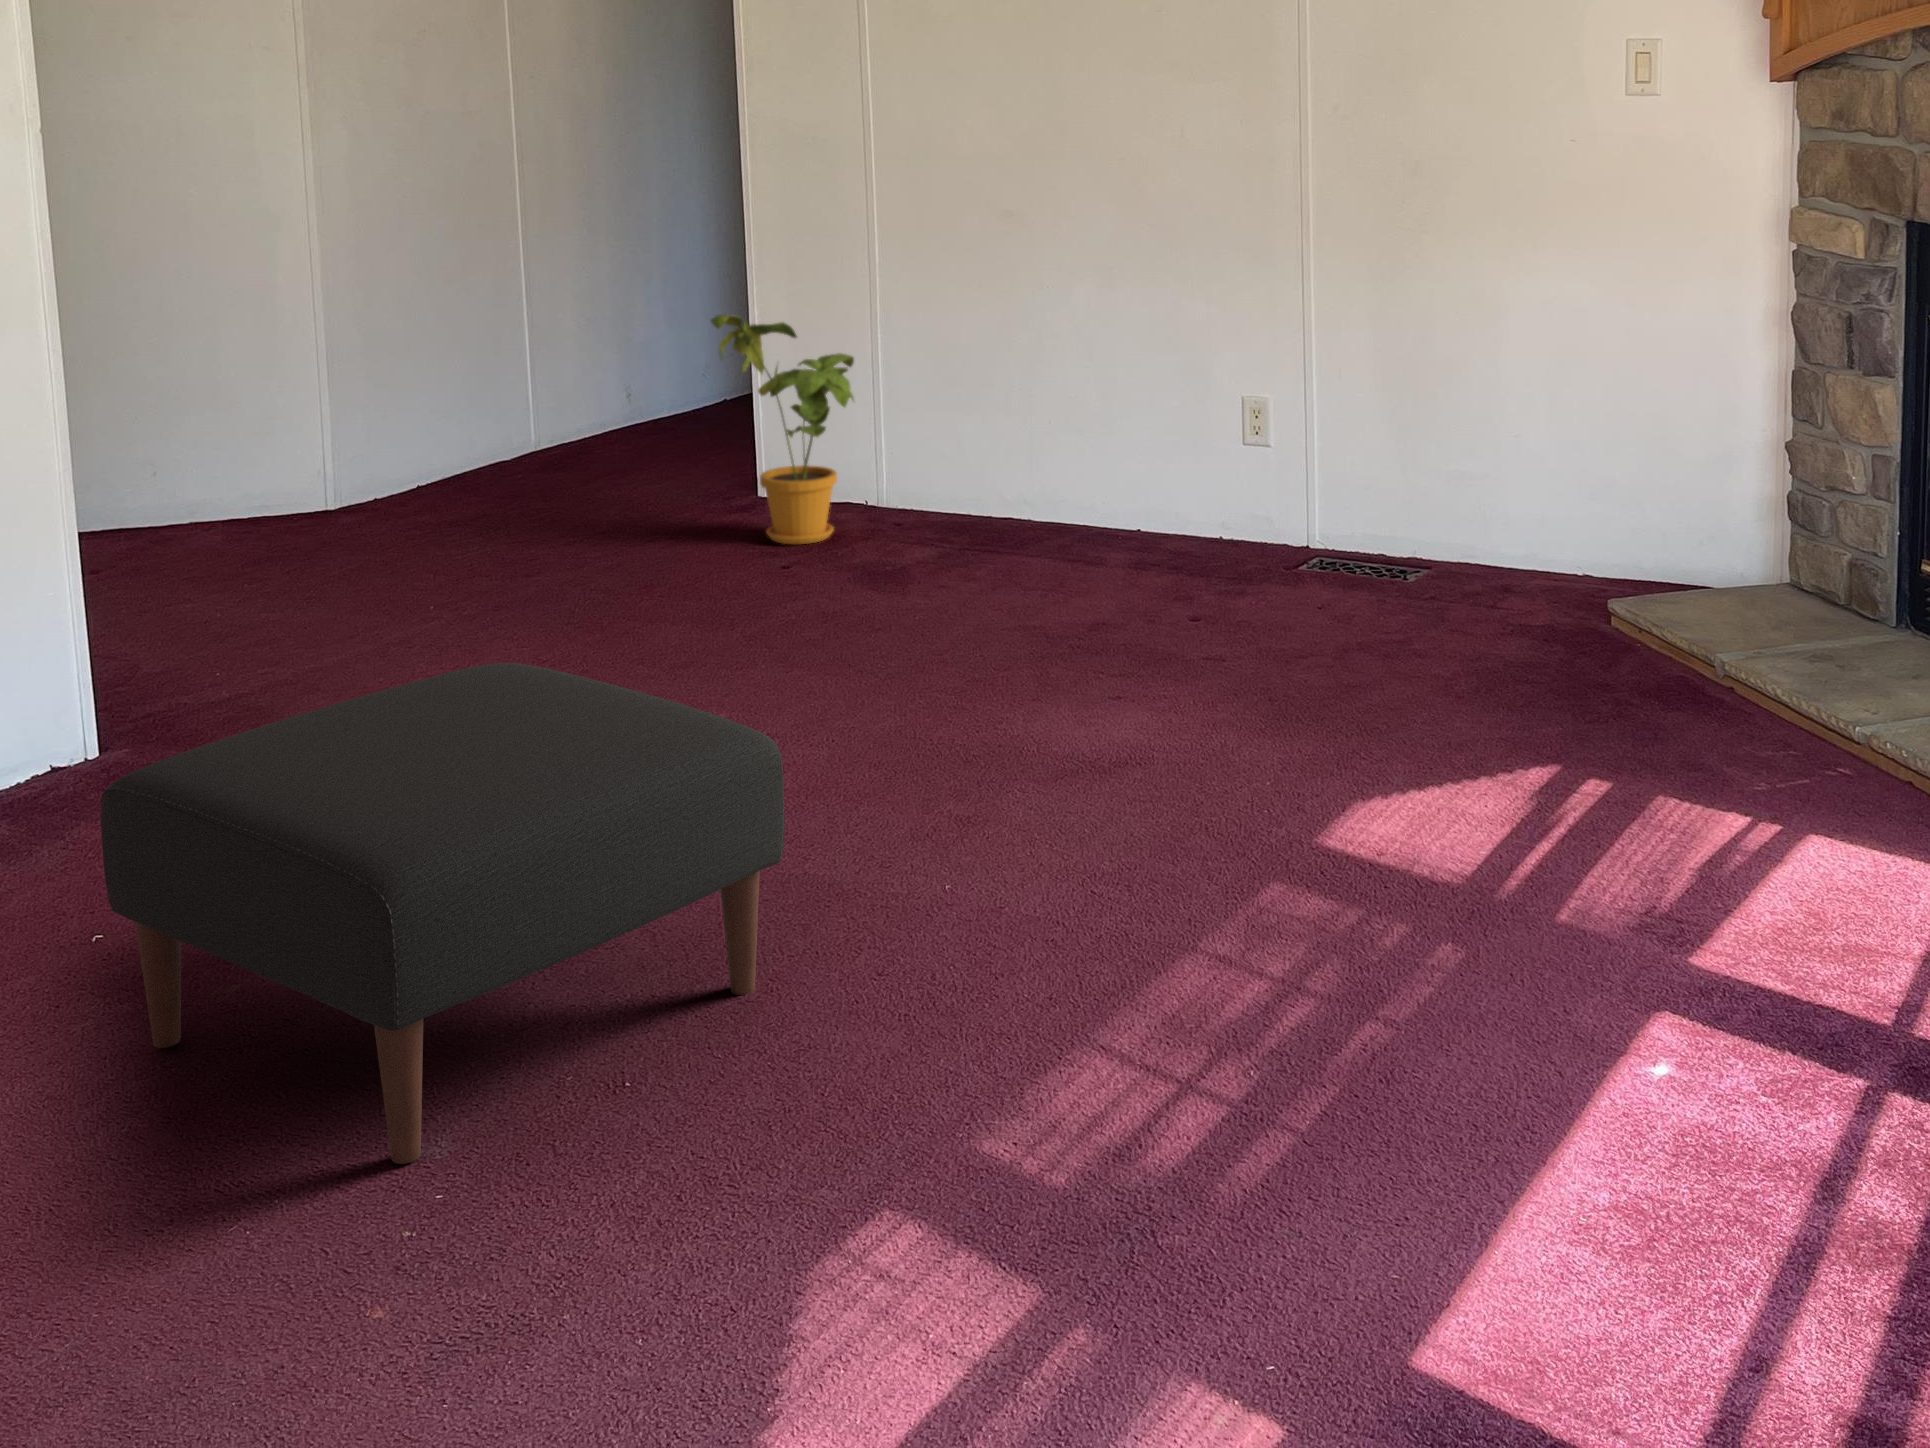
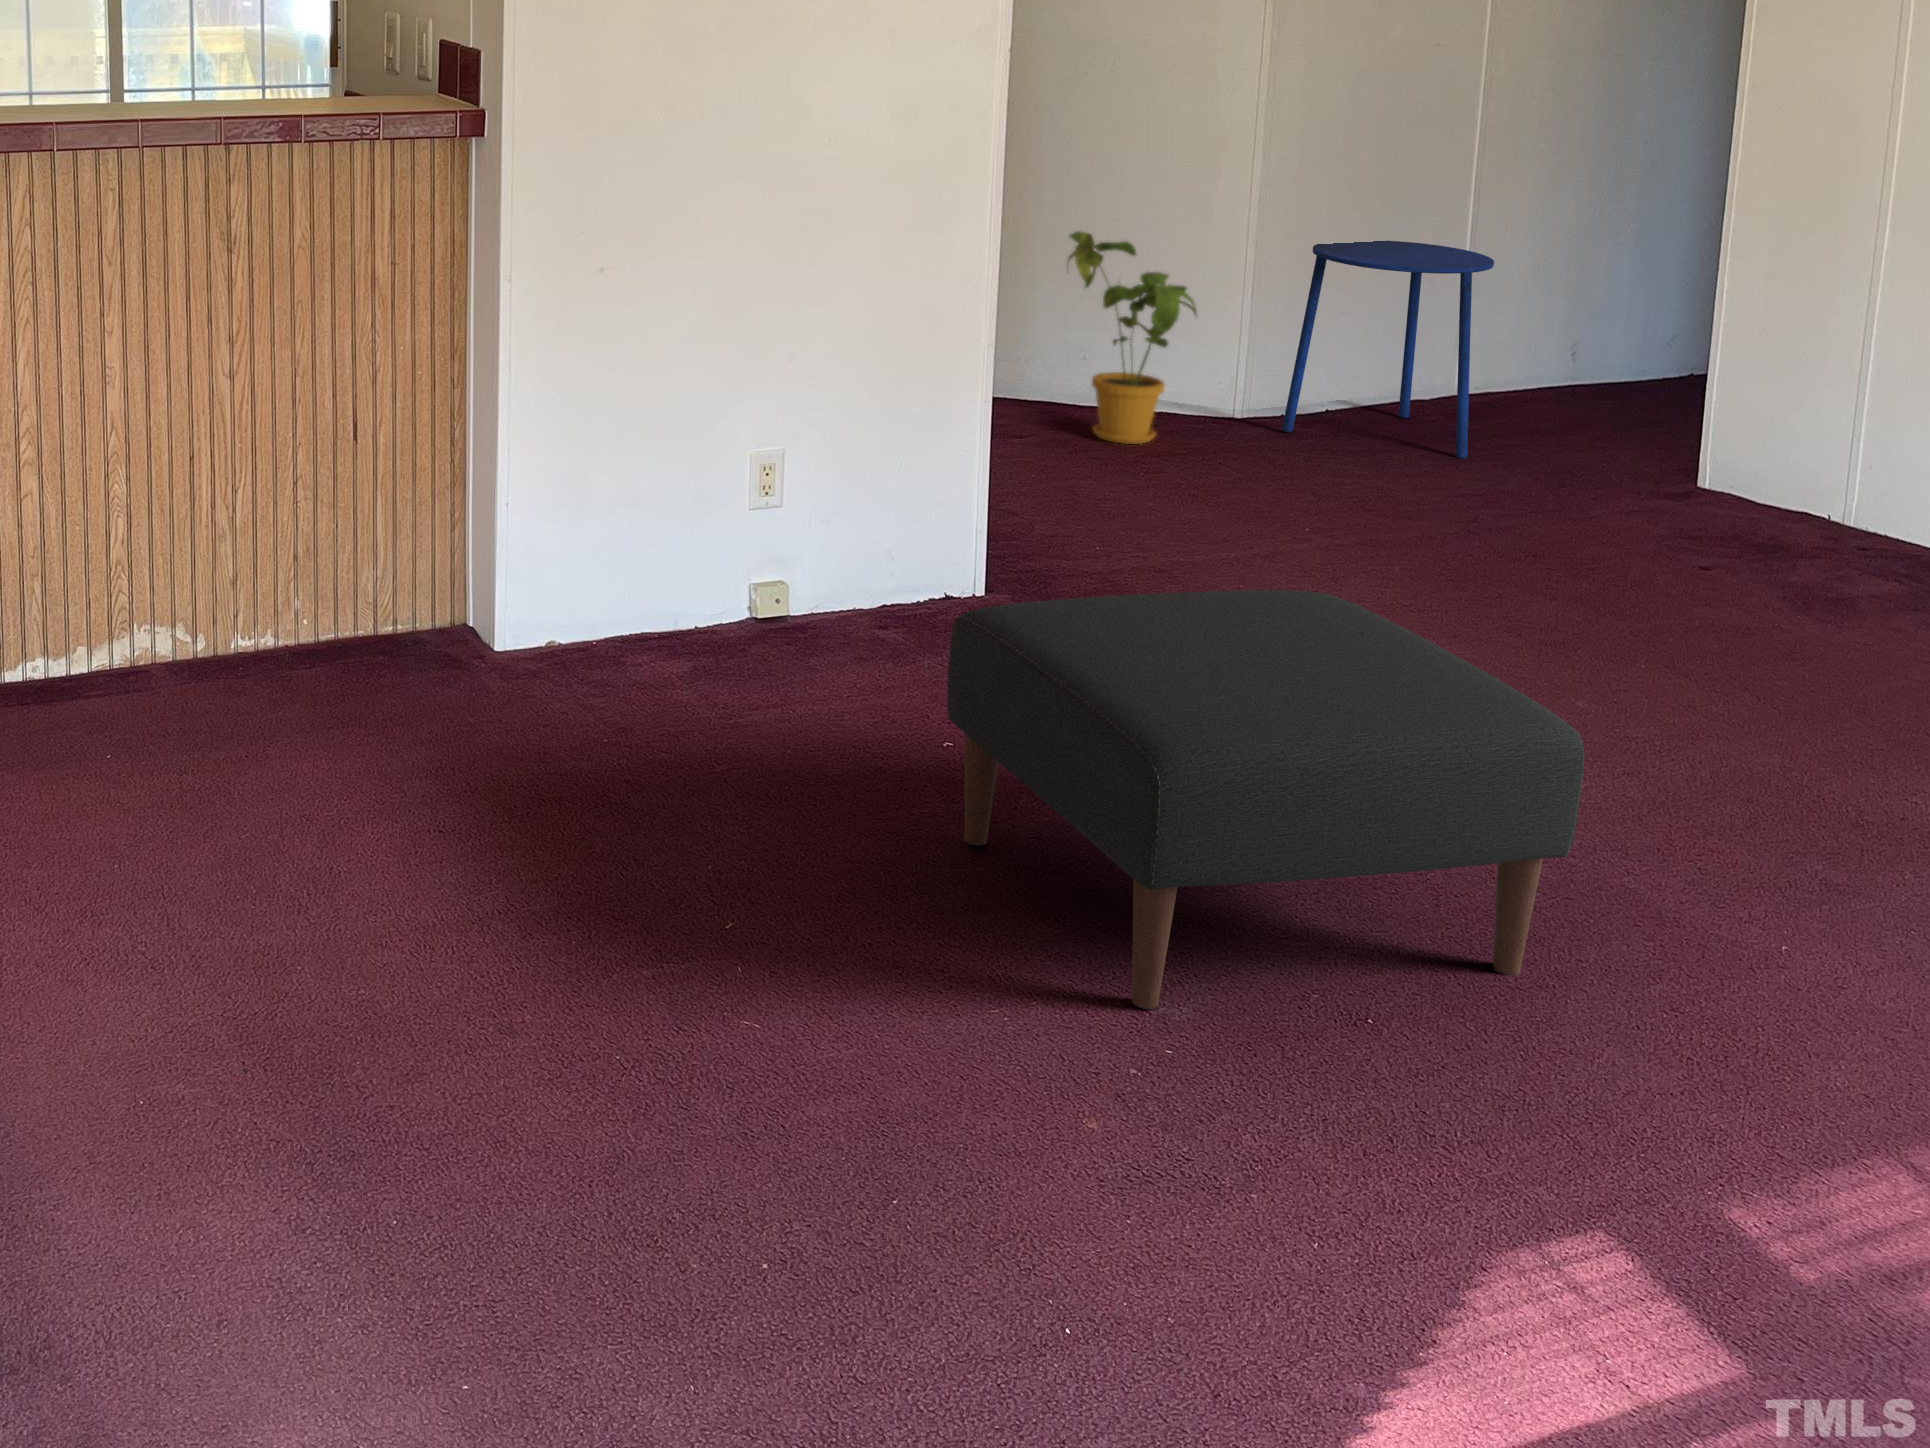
side table: none [390,295,575,507] -> present [1282,241,1494,459]
house plant: present [711,314,854,544] -> present [1068,231,1196,444]

